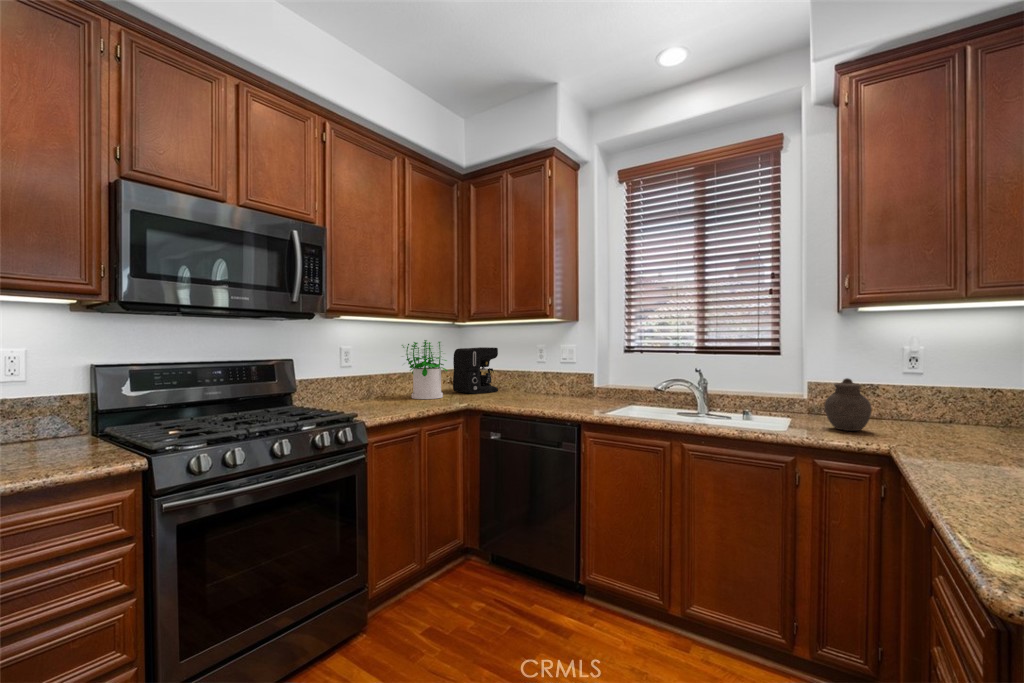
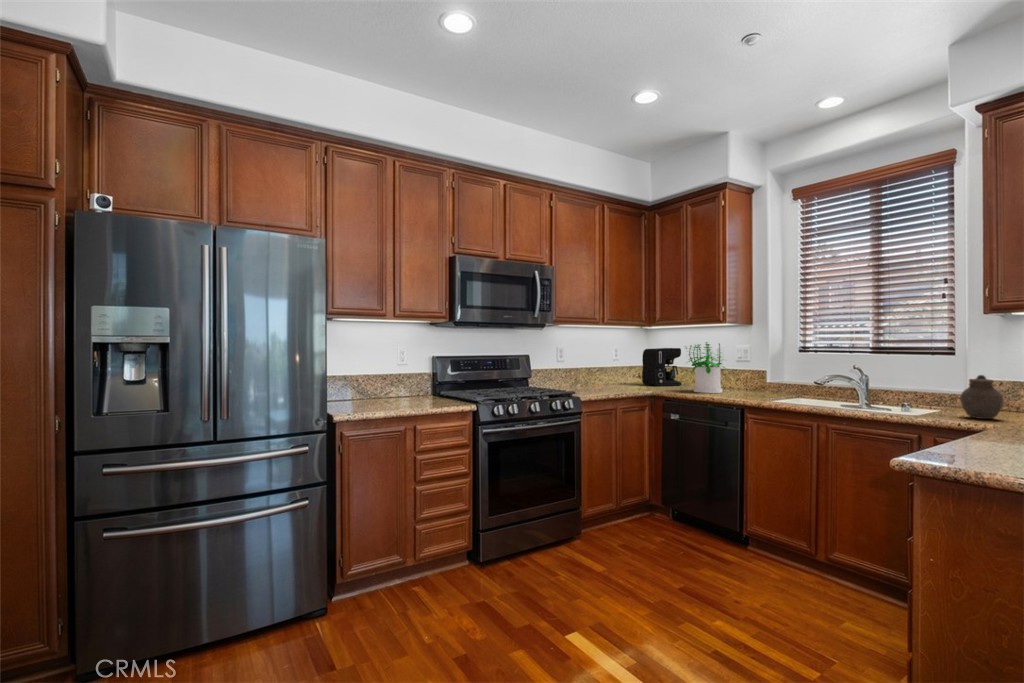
potted plant: present [402,340,447,399] -> present [685,342,726,393]

